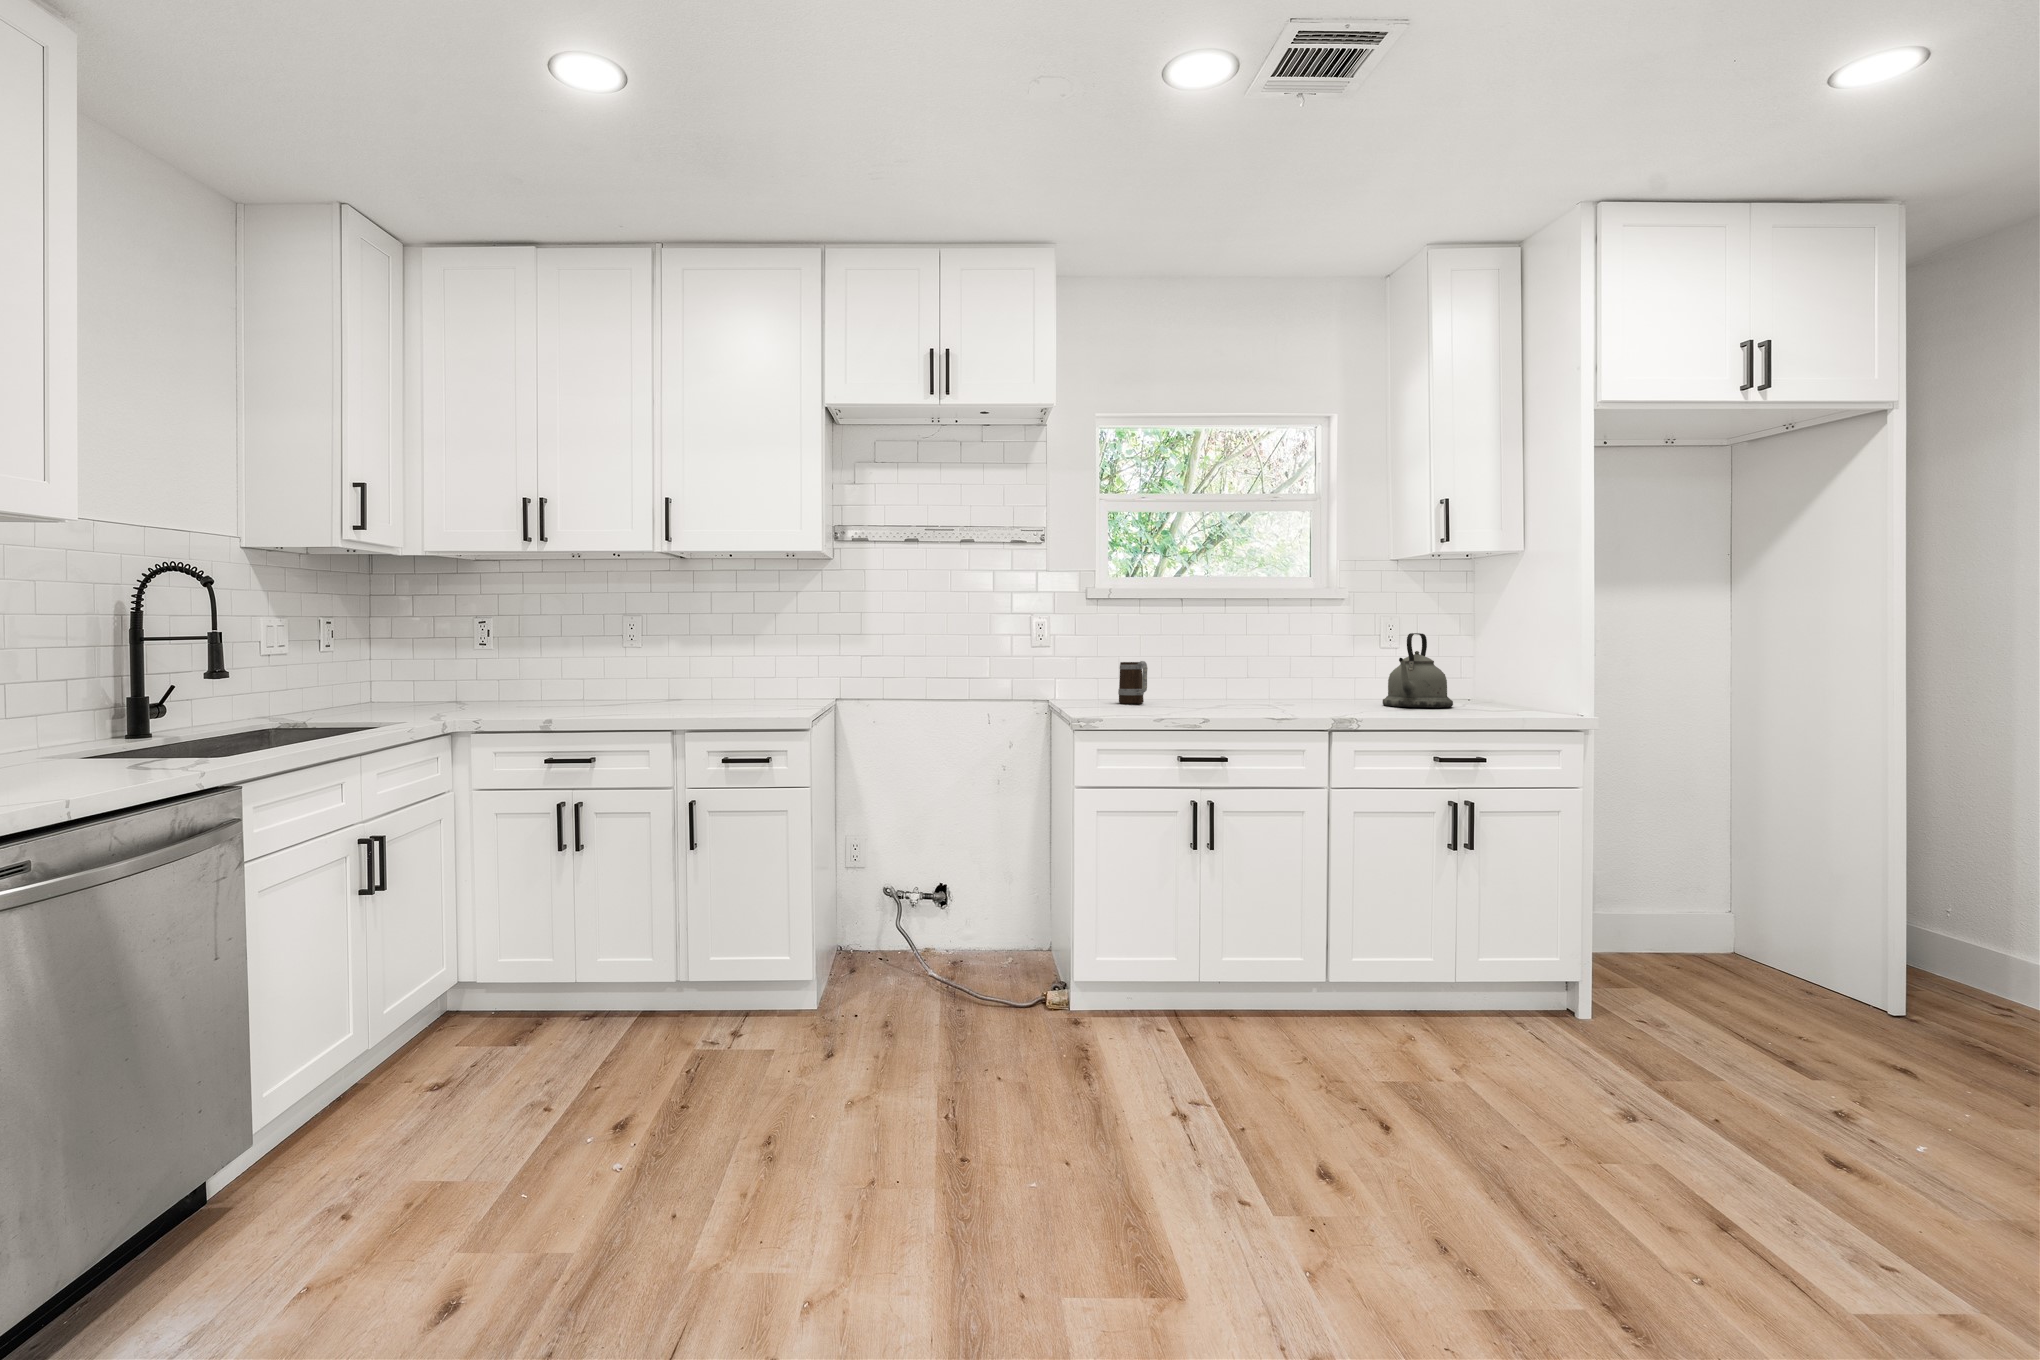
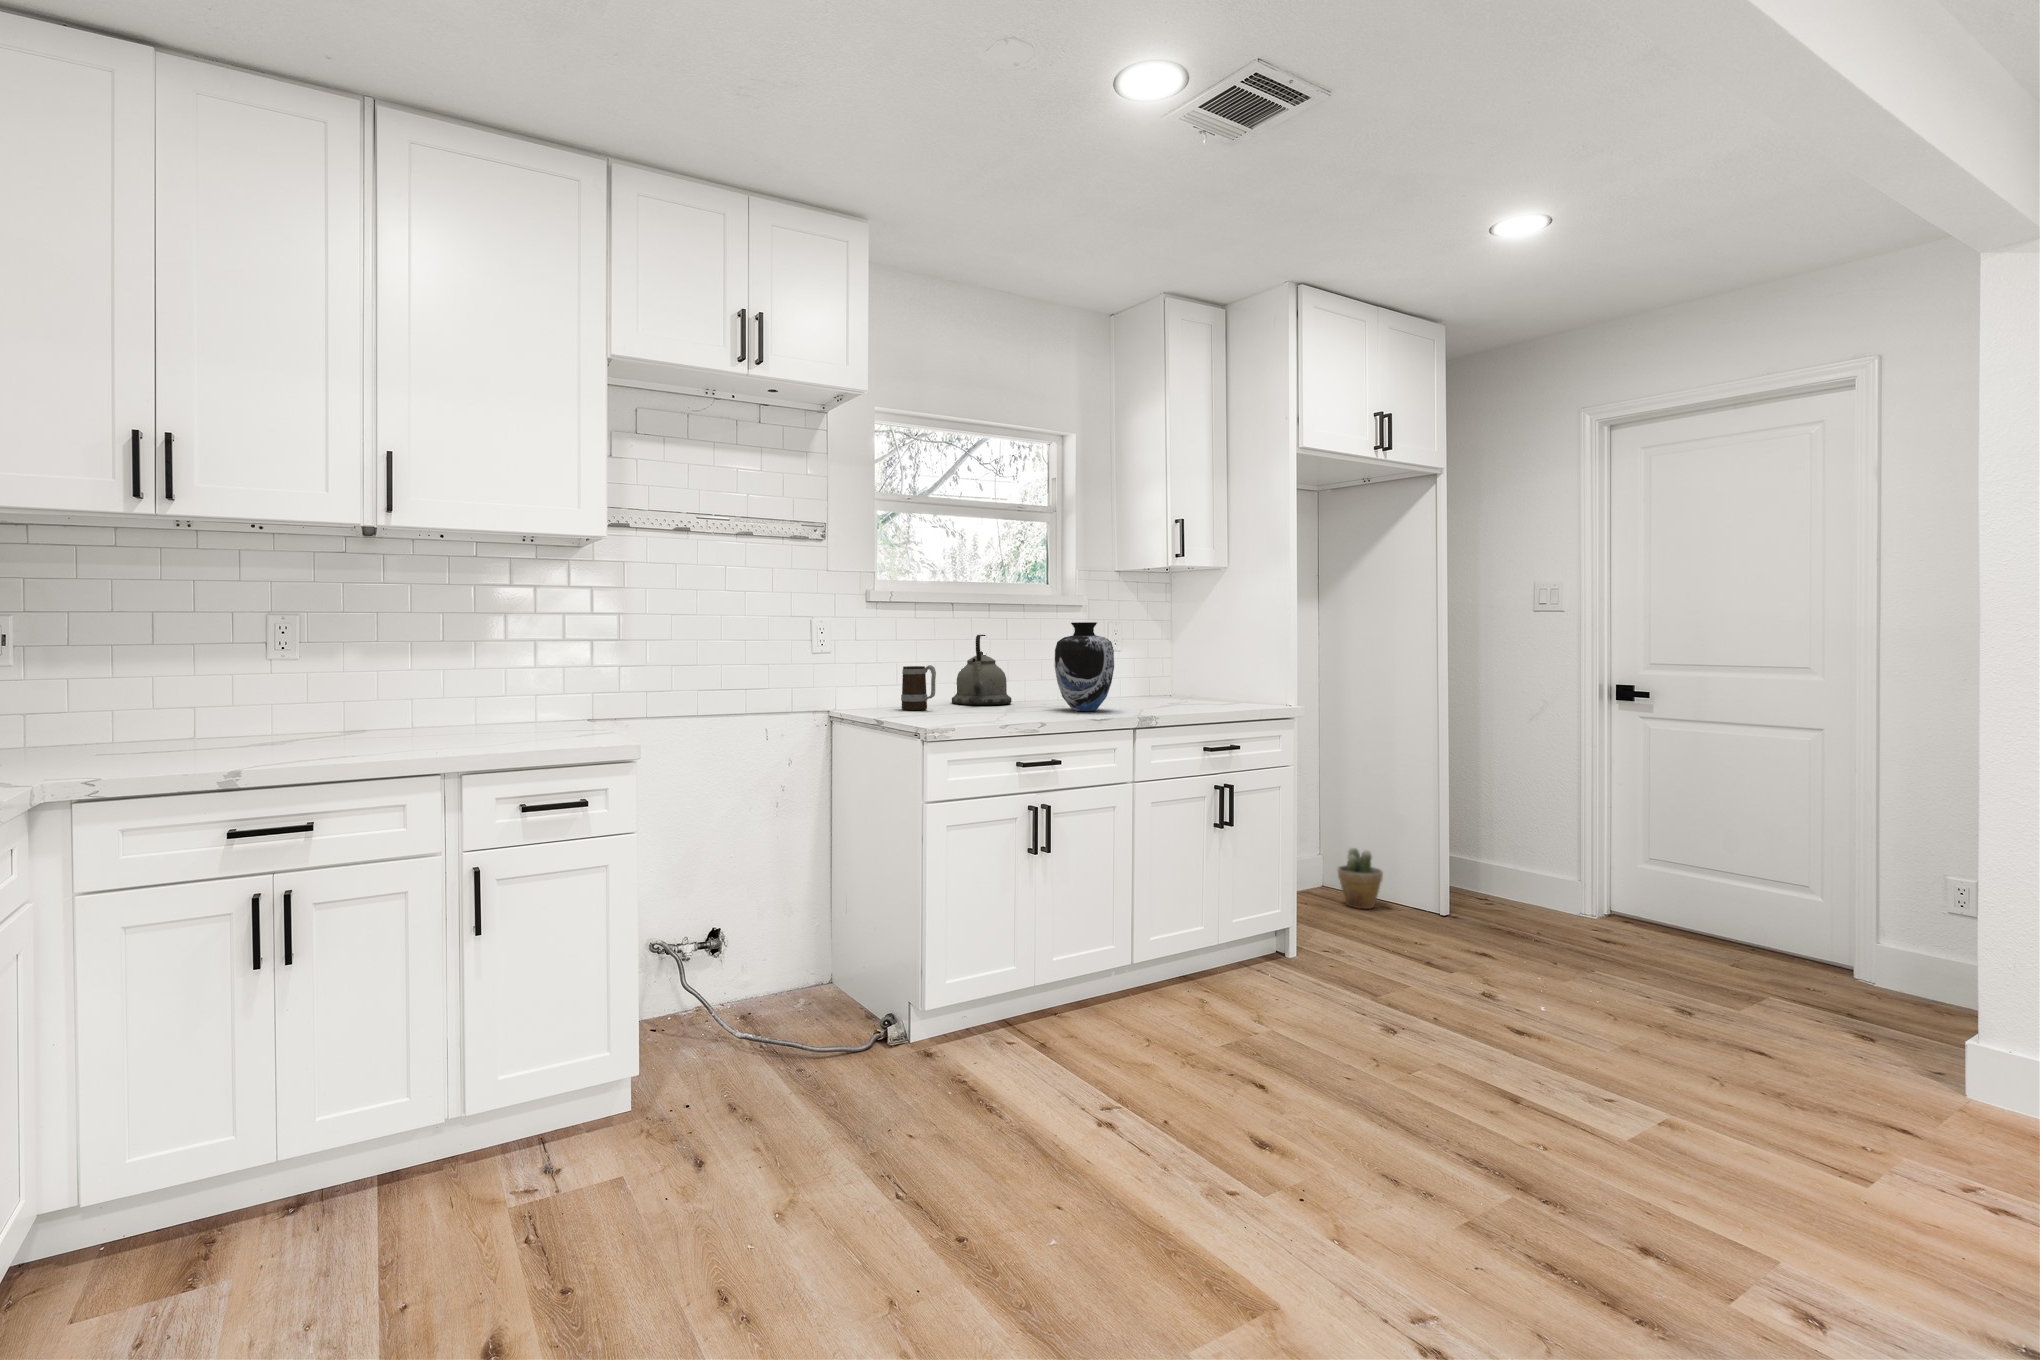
vase: none [1272,618,1338,710] -> present [1055,622,1114,711]
kettle: present [1383,633,1453,707] -> present [952,635,1012,705]
potted plant: none [1728,903,1799,983] -> present [1338,848,1383,909]

